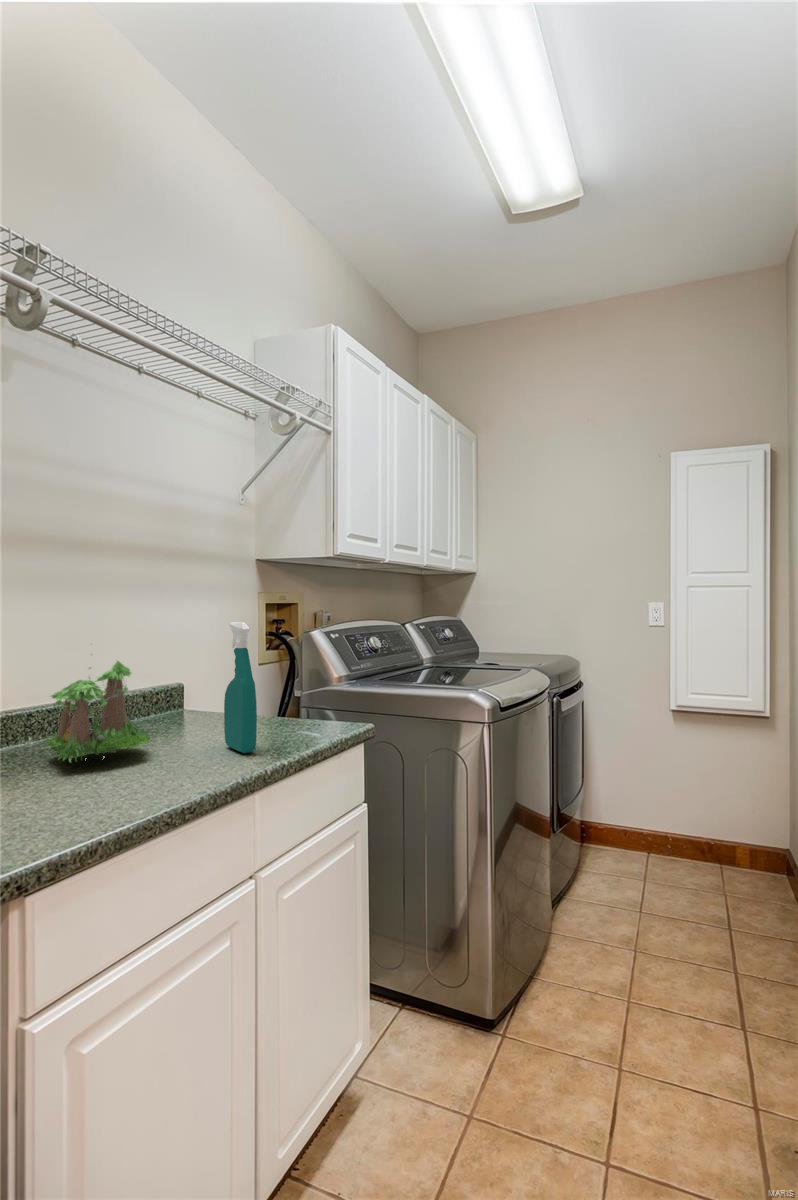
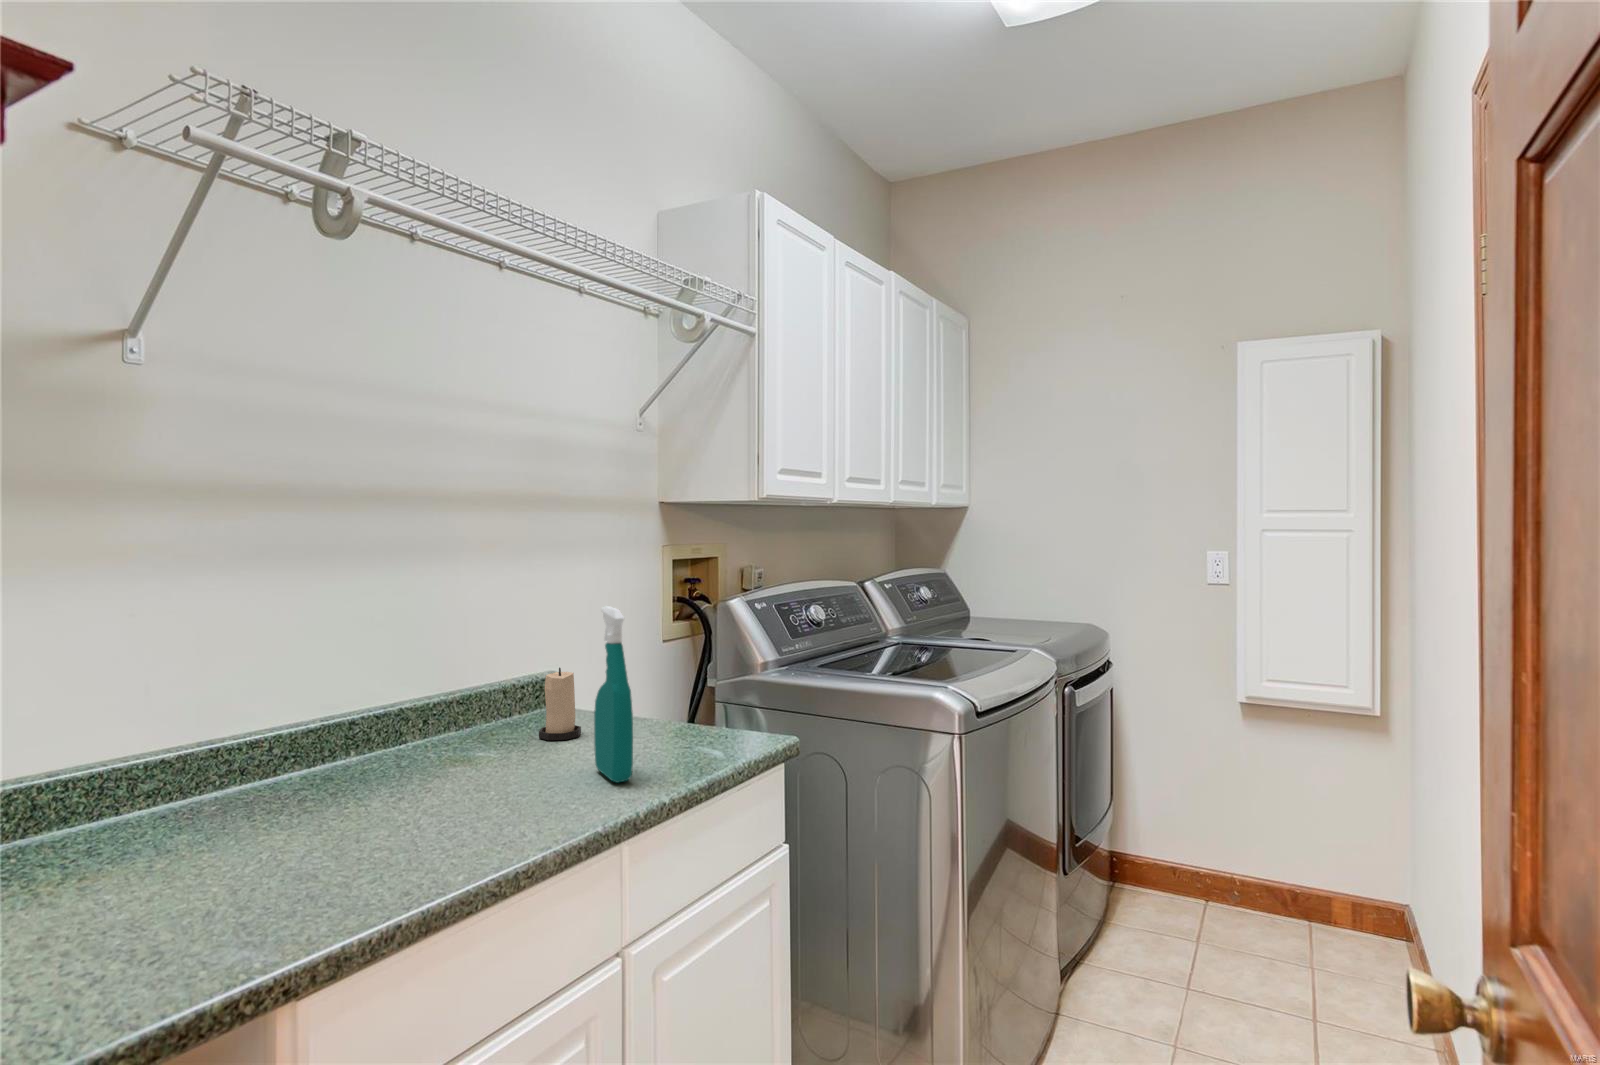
plant: present [44,661,150,762] -> none [364,609,503,796]
candle: none [174,675,207,730] -> present [539,668,581,740]

